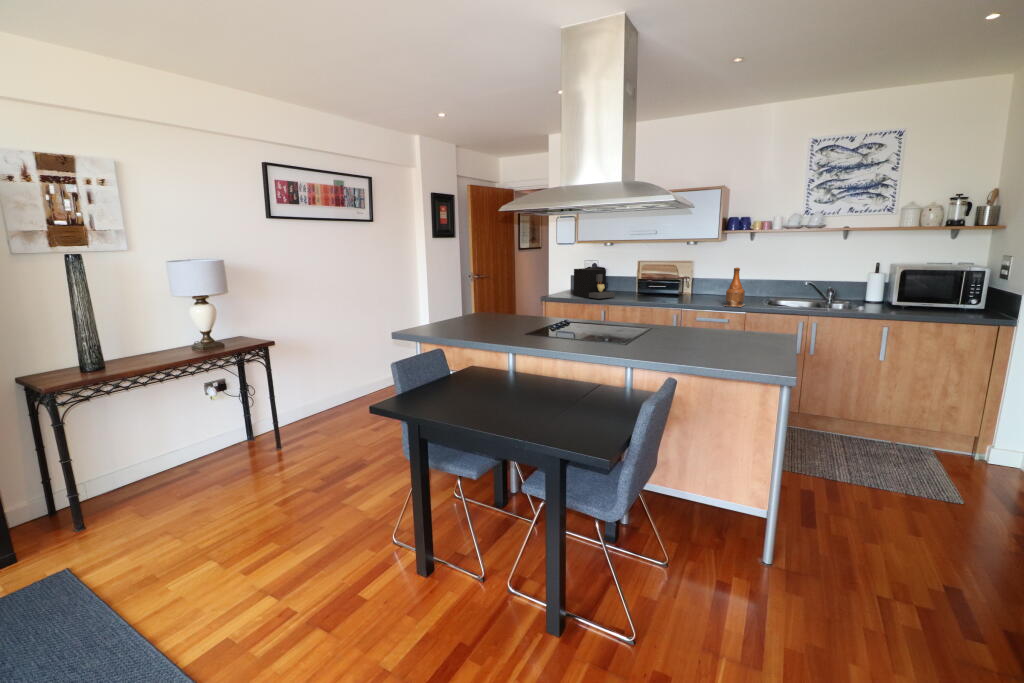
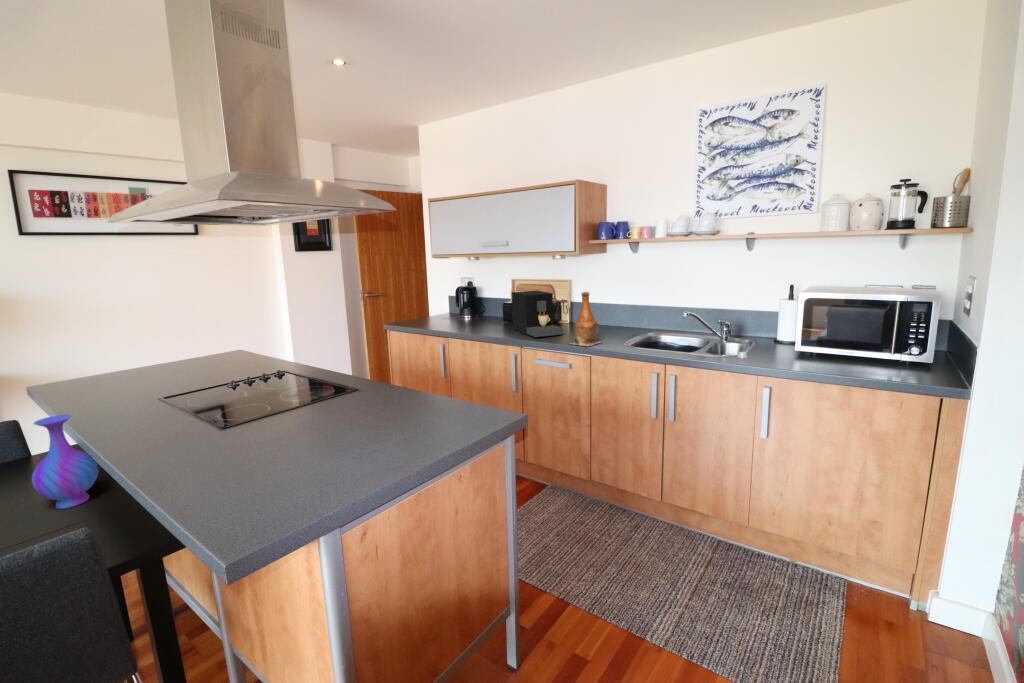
coffee maker: present [574,268,615,299] -> present [512,291,563,337]
vase: none [529,329,558,387] -> present [32,415,98,509]

